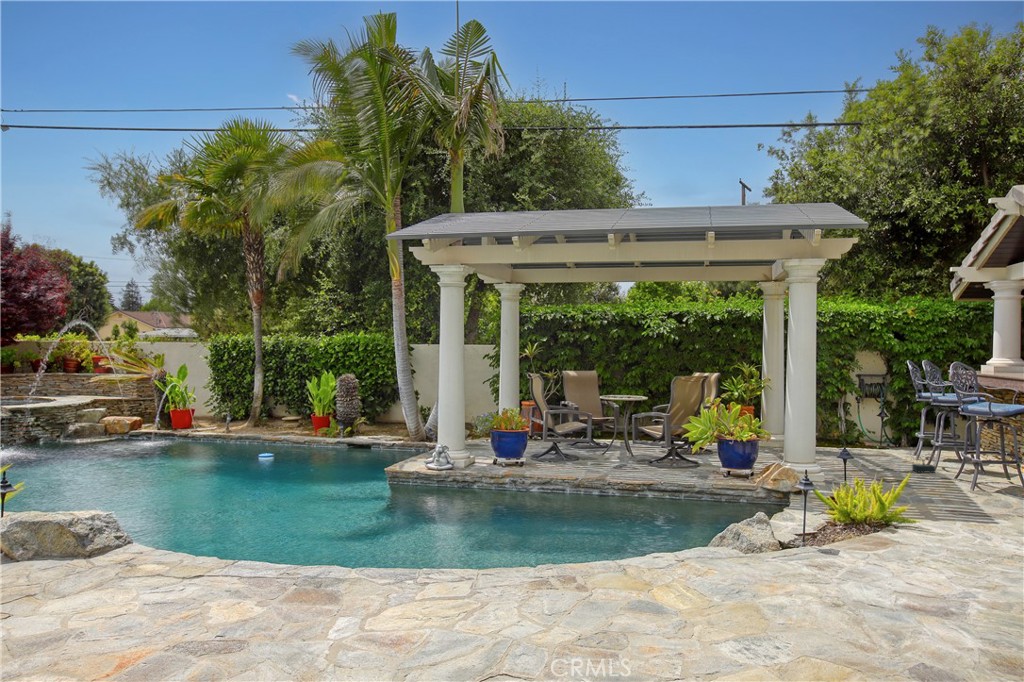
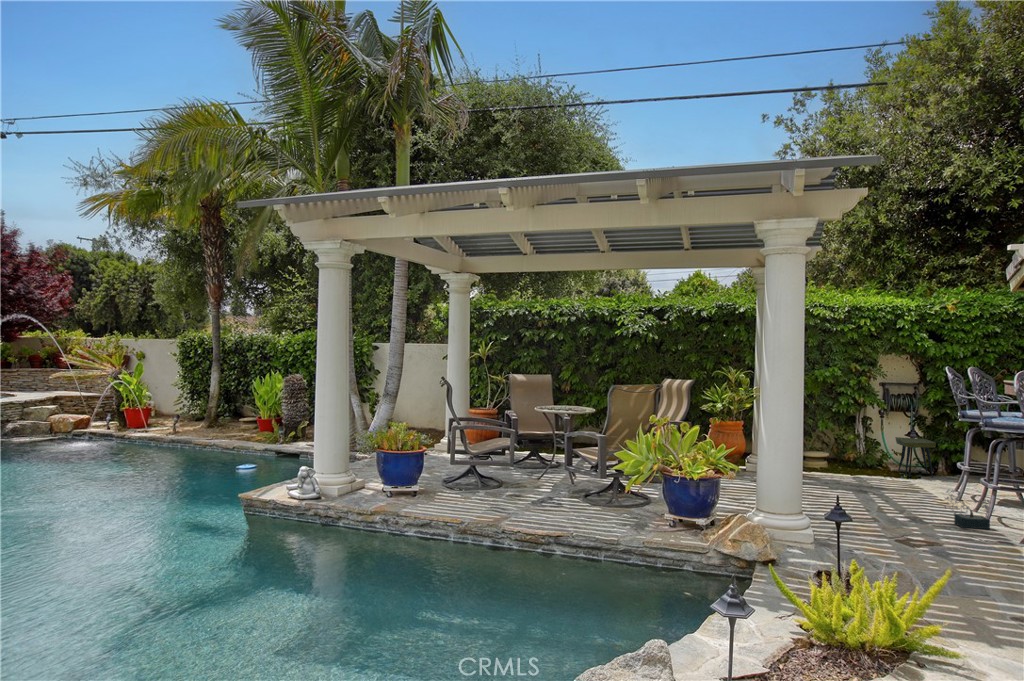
side table: none [869,417,900,447] -> present [896,437,936,478]

